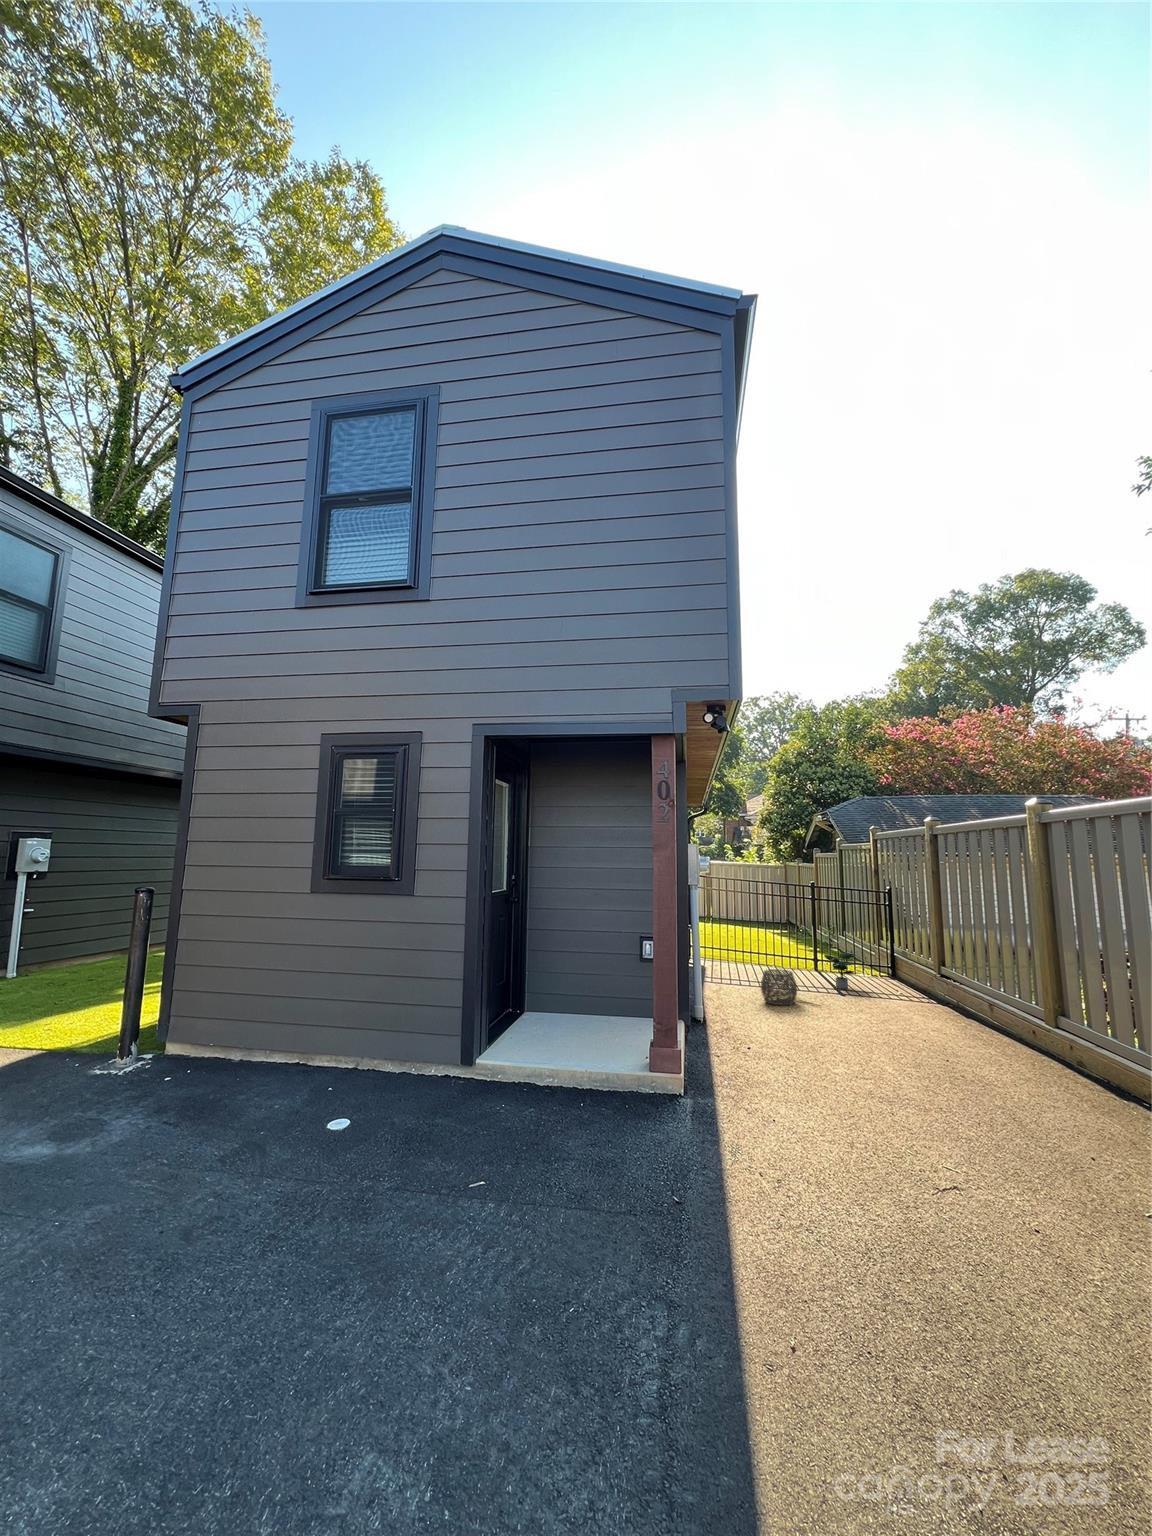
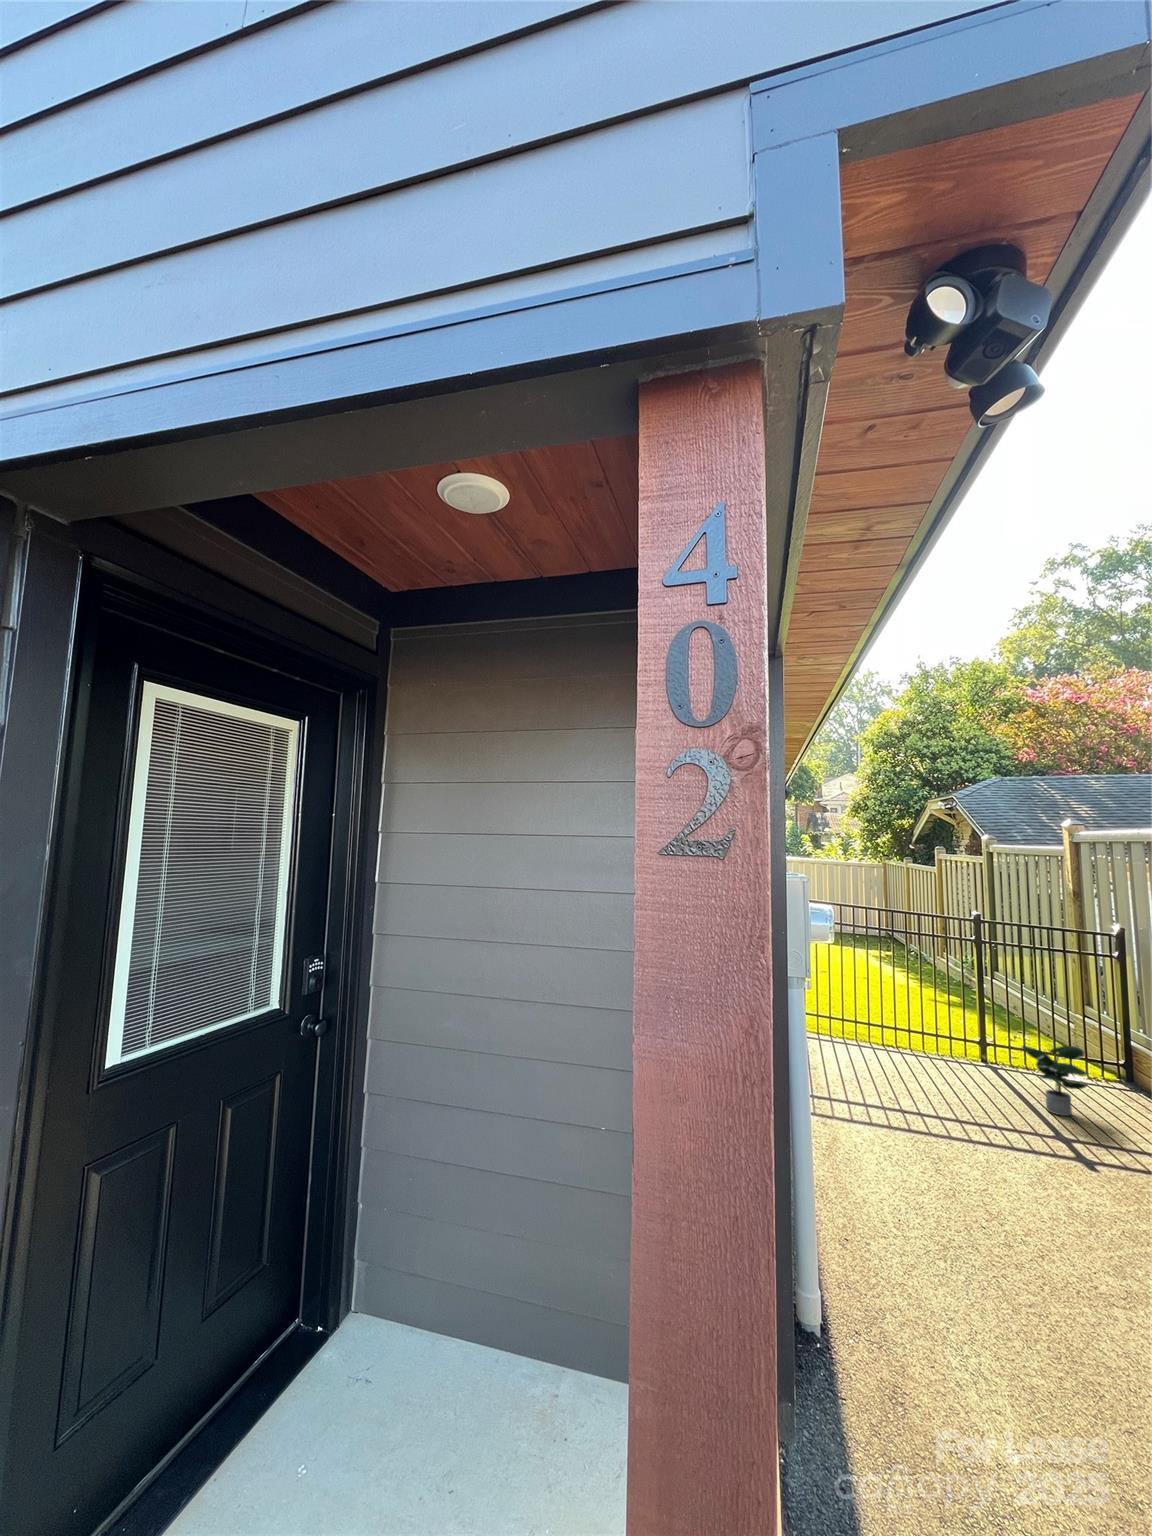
woven basket: present [761,969,797,1005] -> none [907,1076,985,1158]

